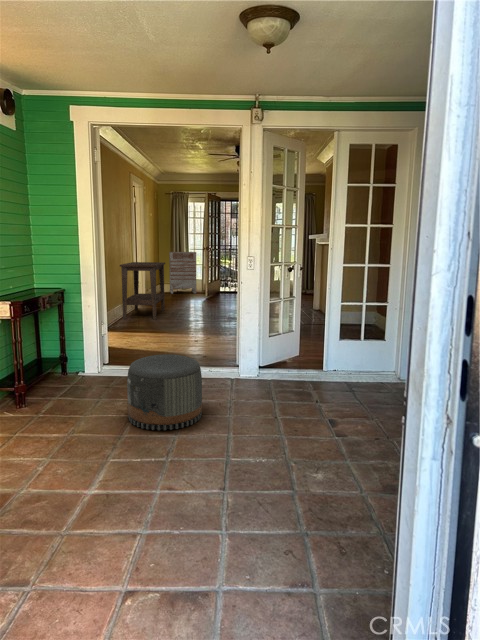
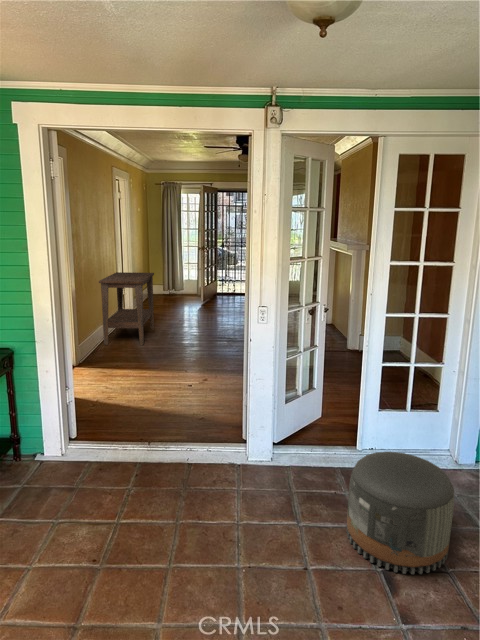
dresser: present [169,252,196,294] -> none [160,251,191,299]
pouf: present [127,354,202,430] -> present [347,452,454,574]

